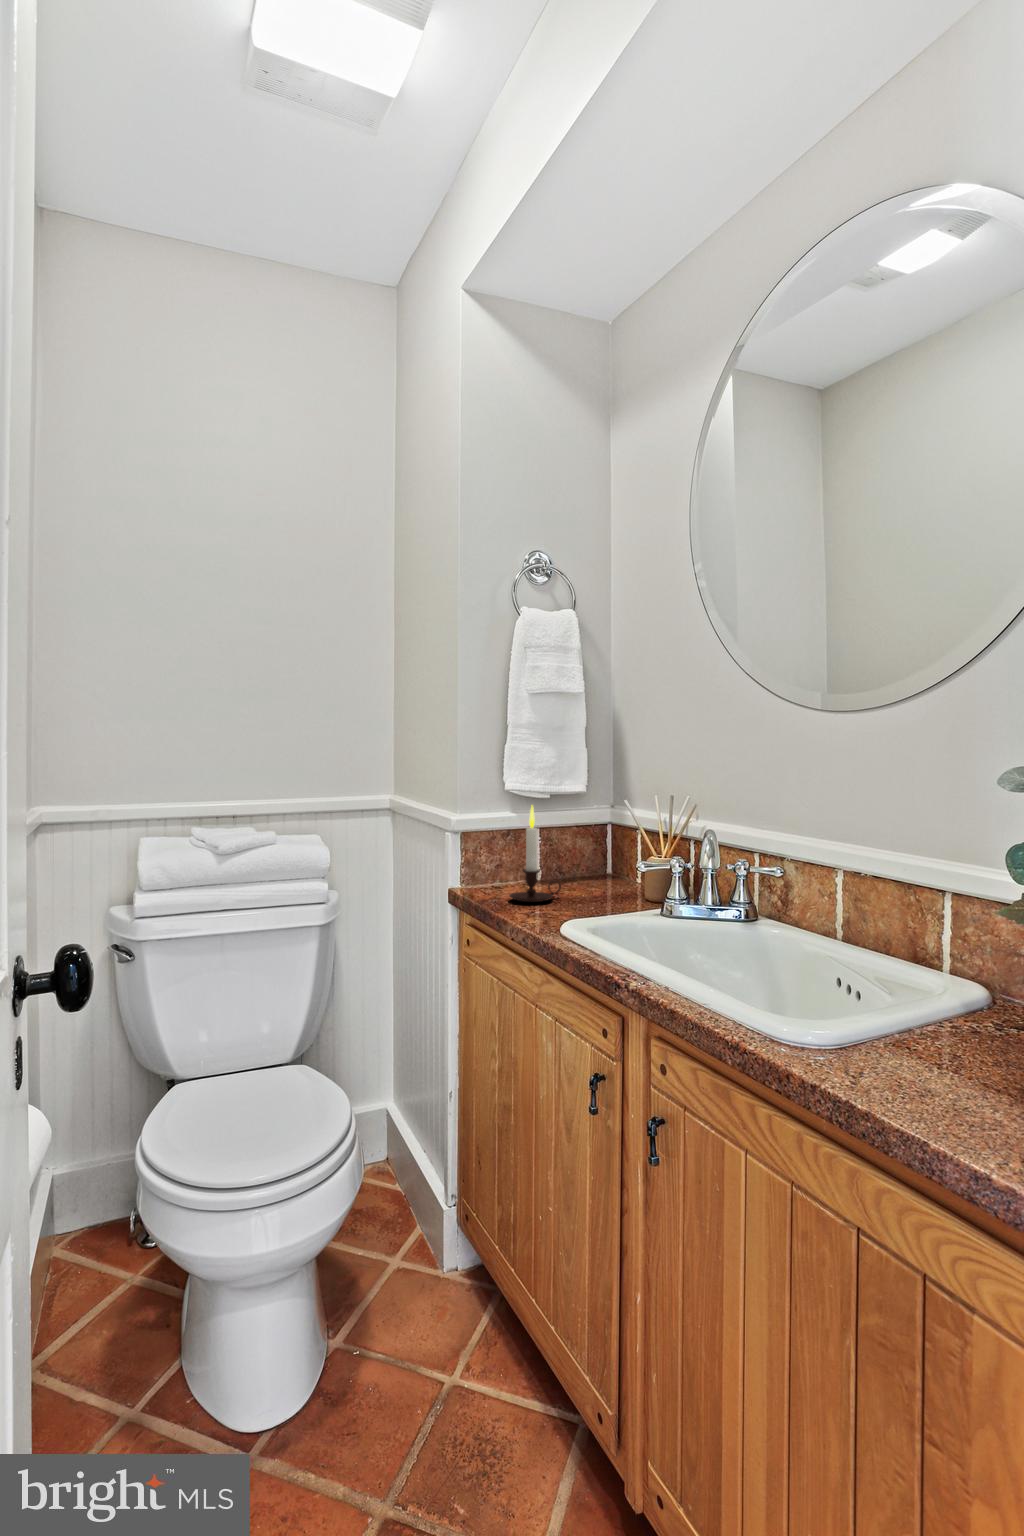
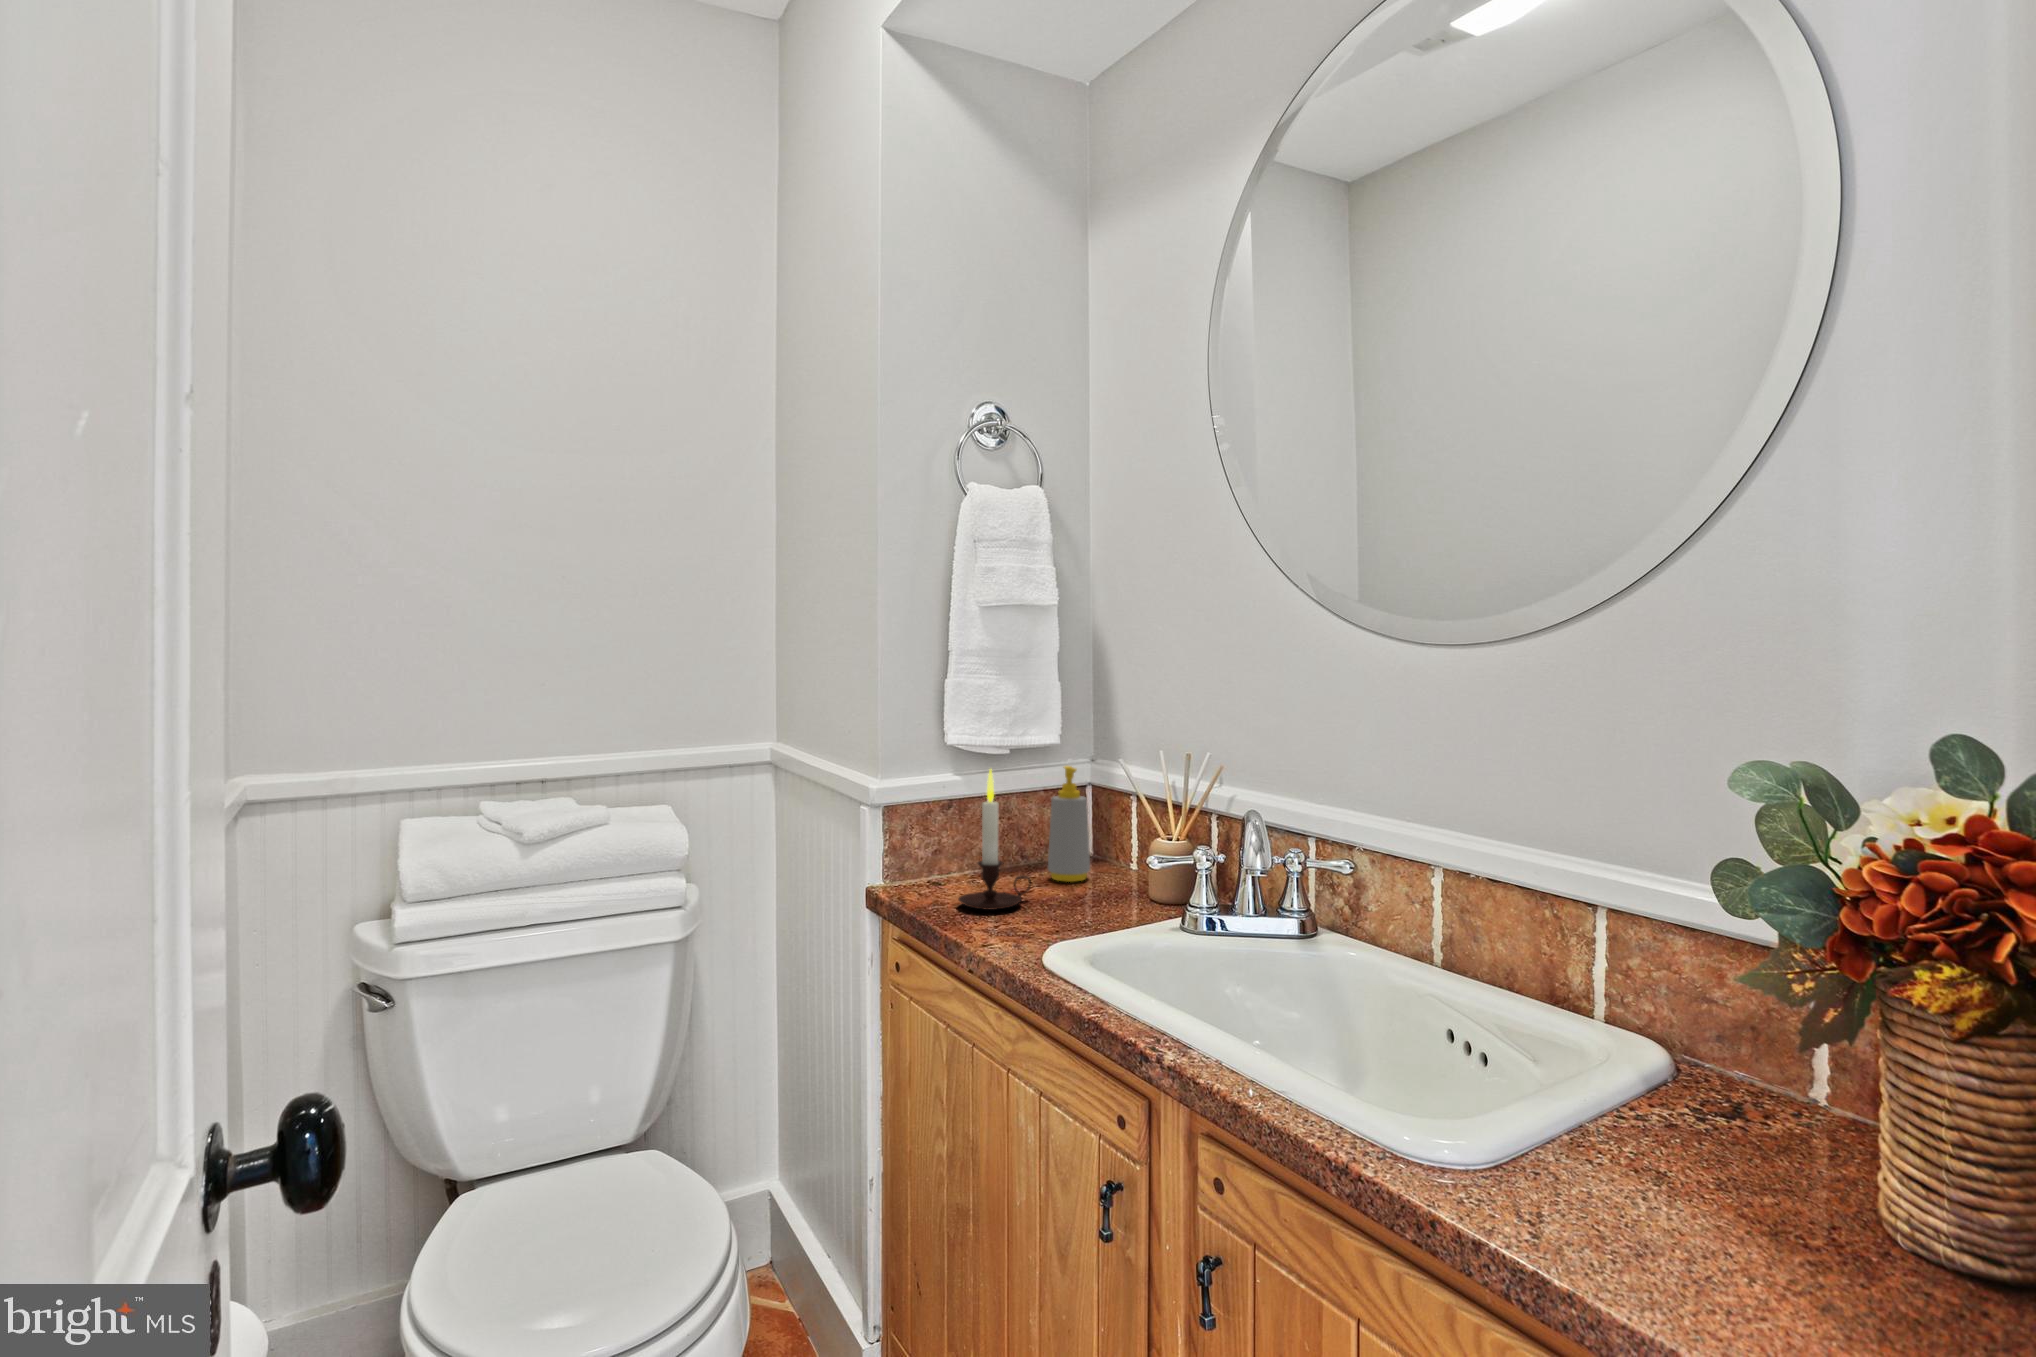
soap bottle: none [576,807,606,888] -> present [1048,766,1090,882]

